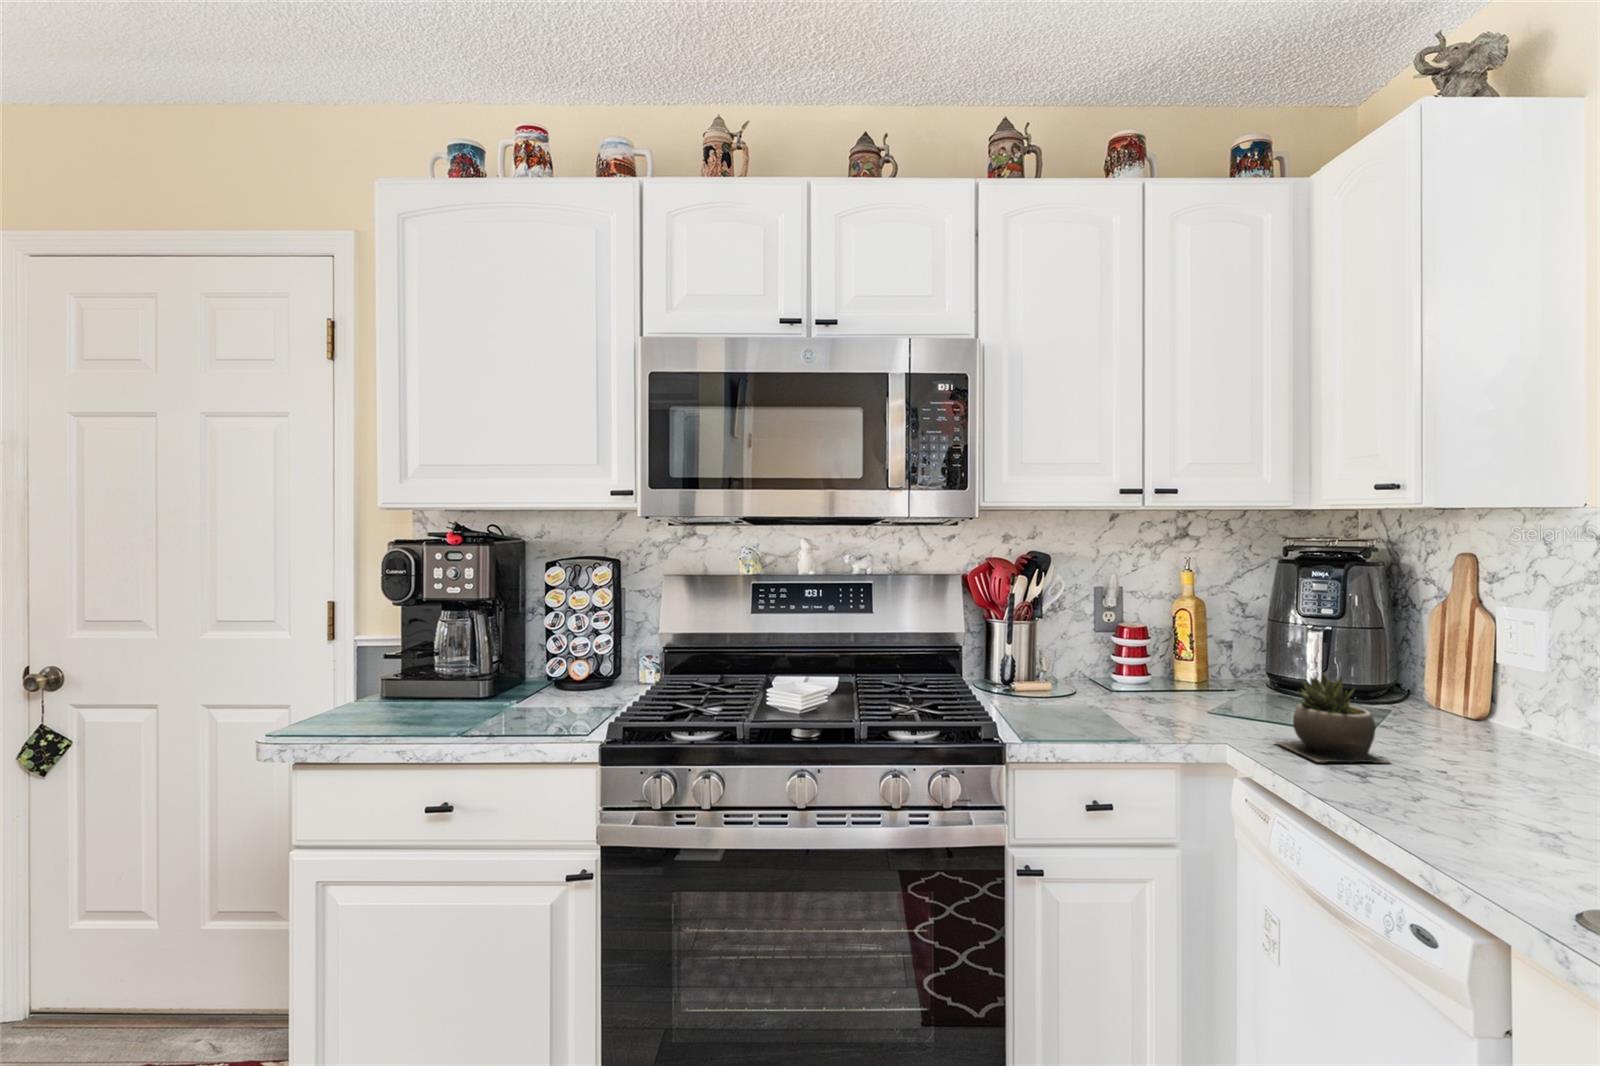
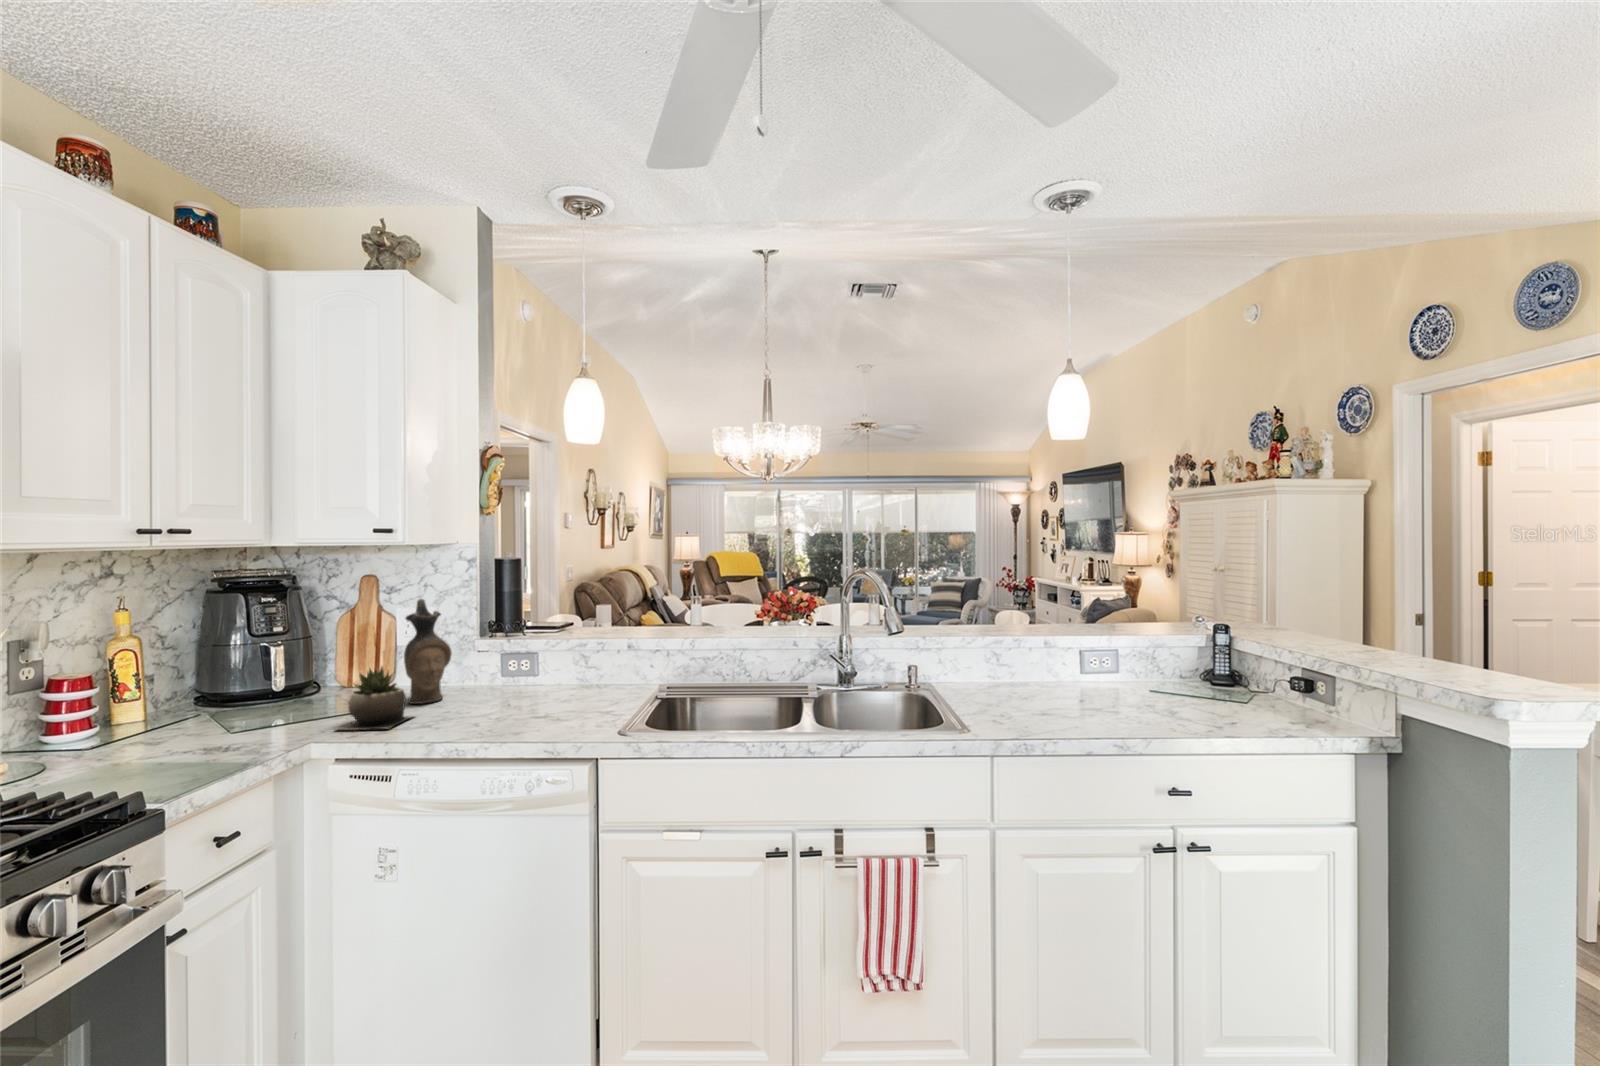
ceramic pitcher: none [1423,591,1508,758] -> present [404,599,452,704]

